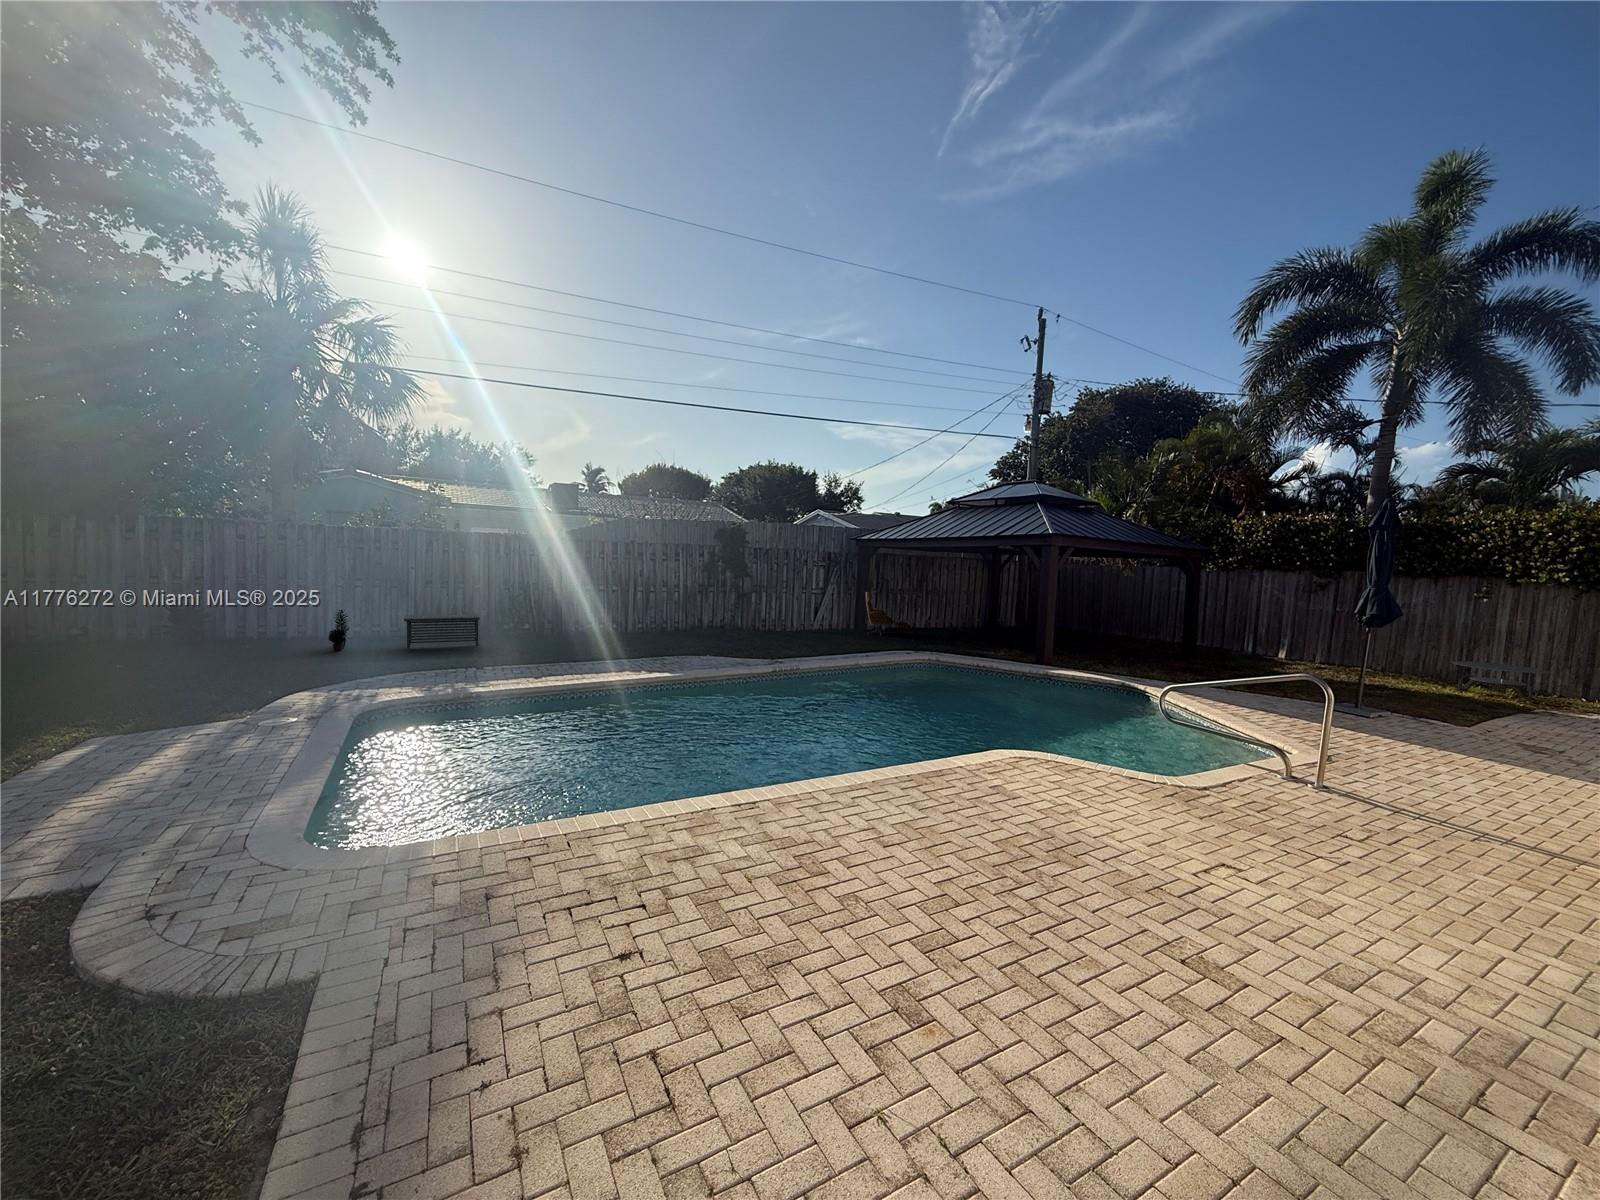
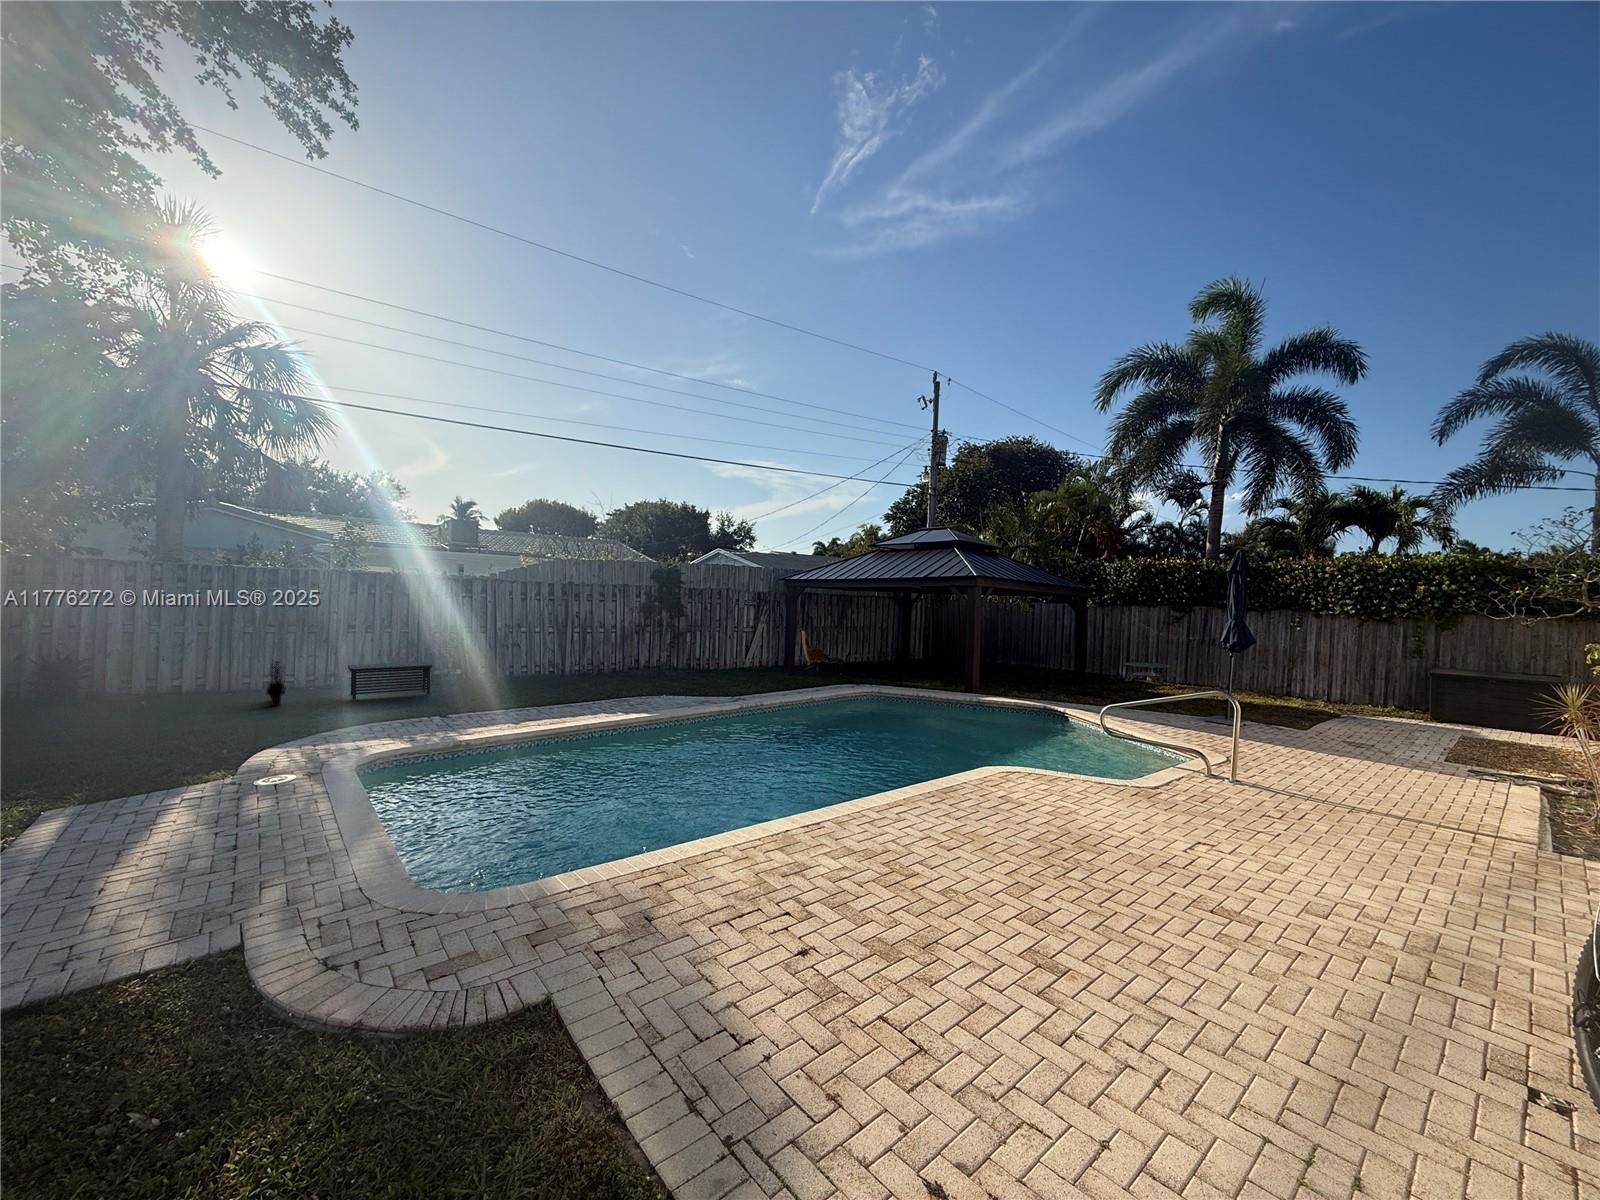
round table: present [1452,661,1551,700] -> present [1124,662,1173,685]

